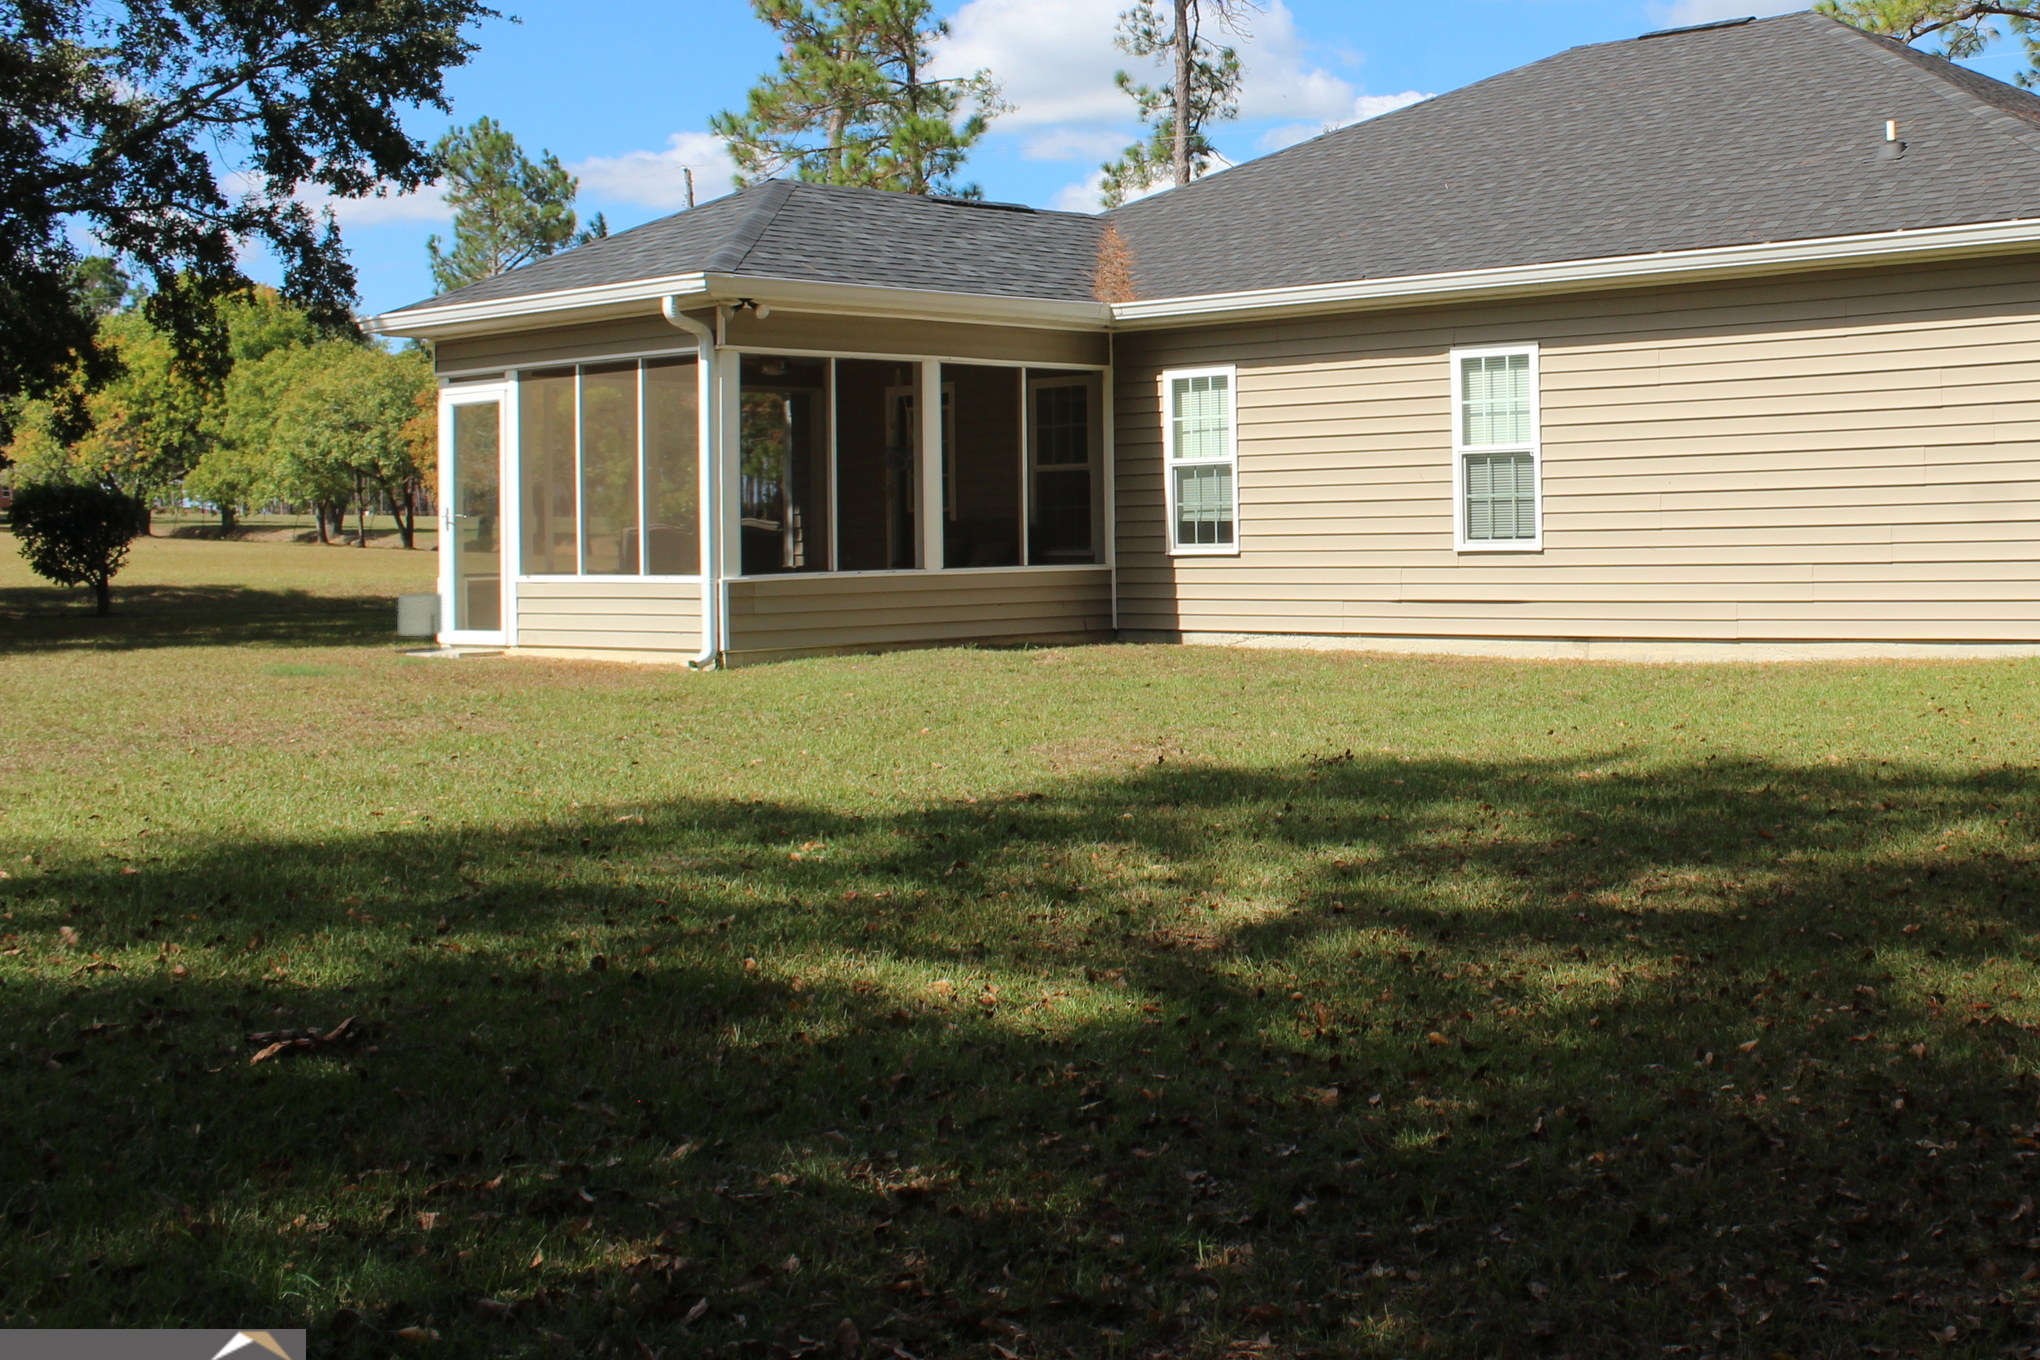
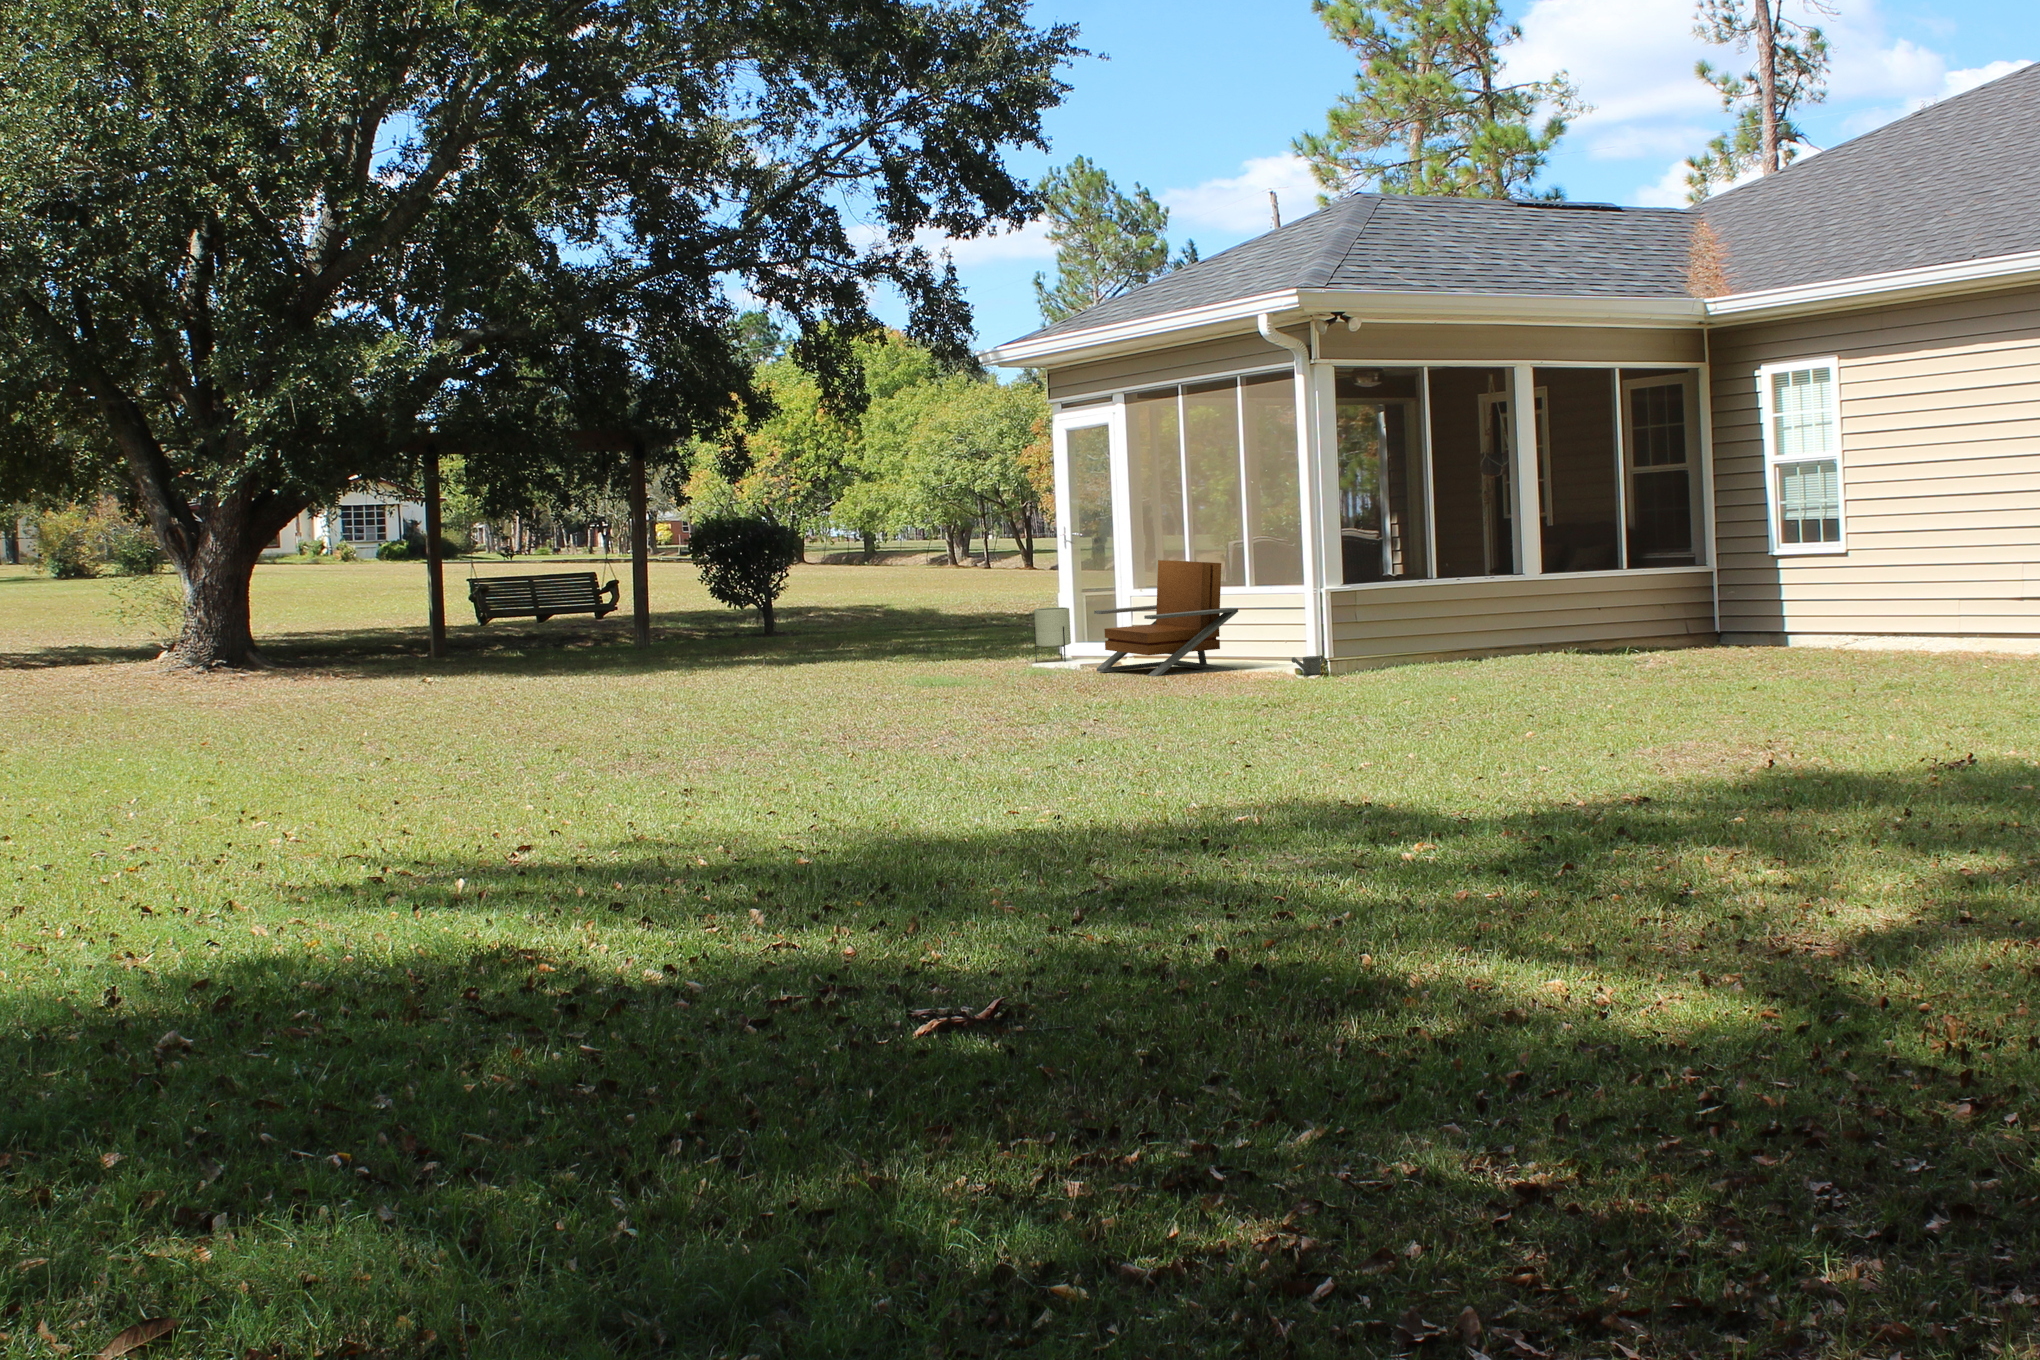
lounge chair: none [458,546,627,675] -> present [1094,560,1238,676]
watering can: none [678,649,715,670] -> present [1292,655,1323,675]

